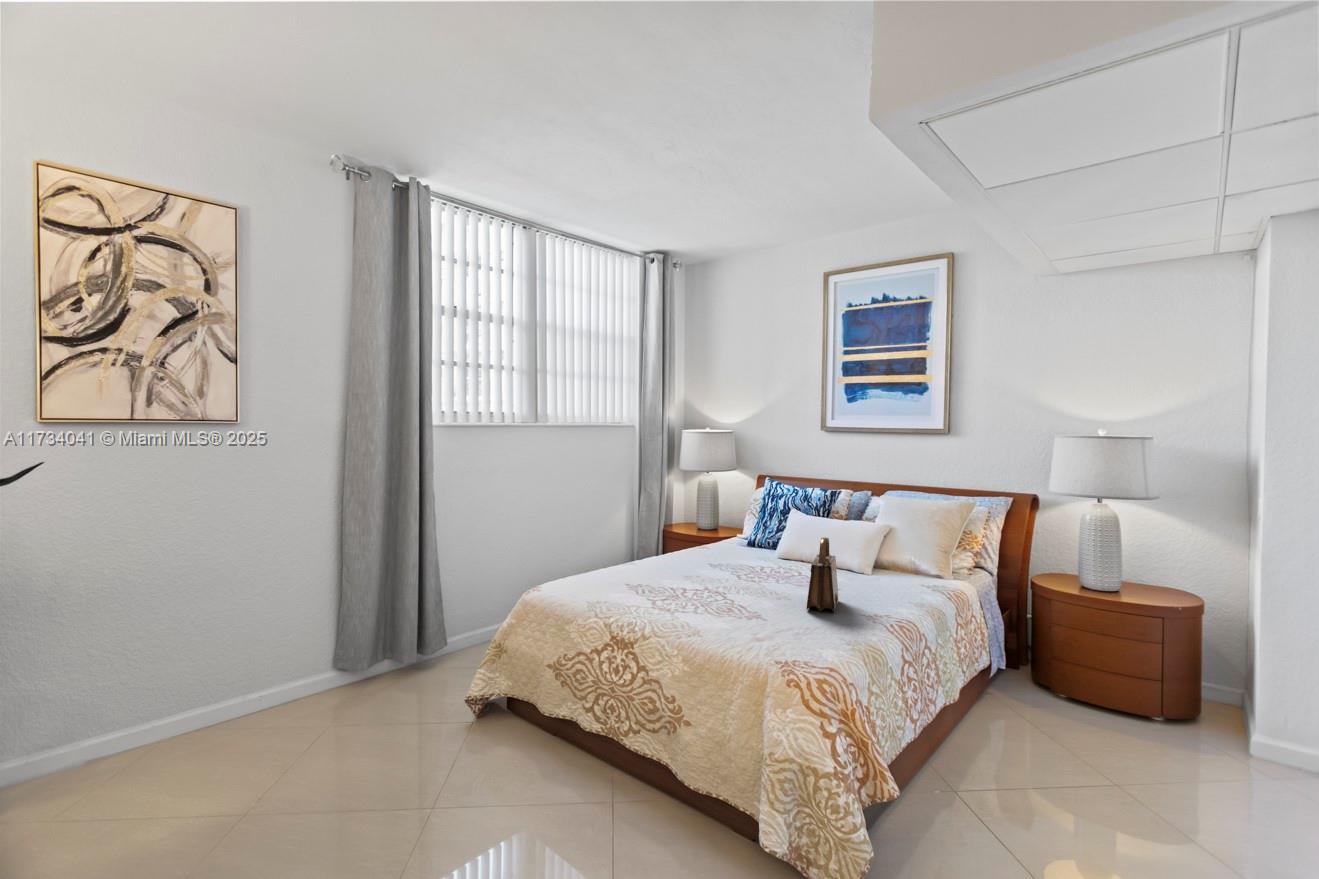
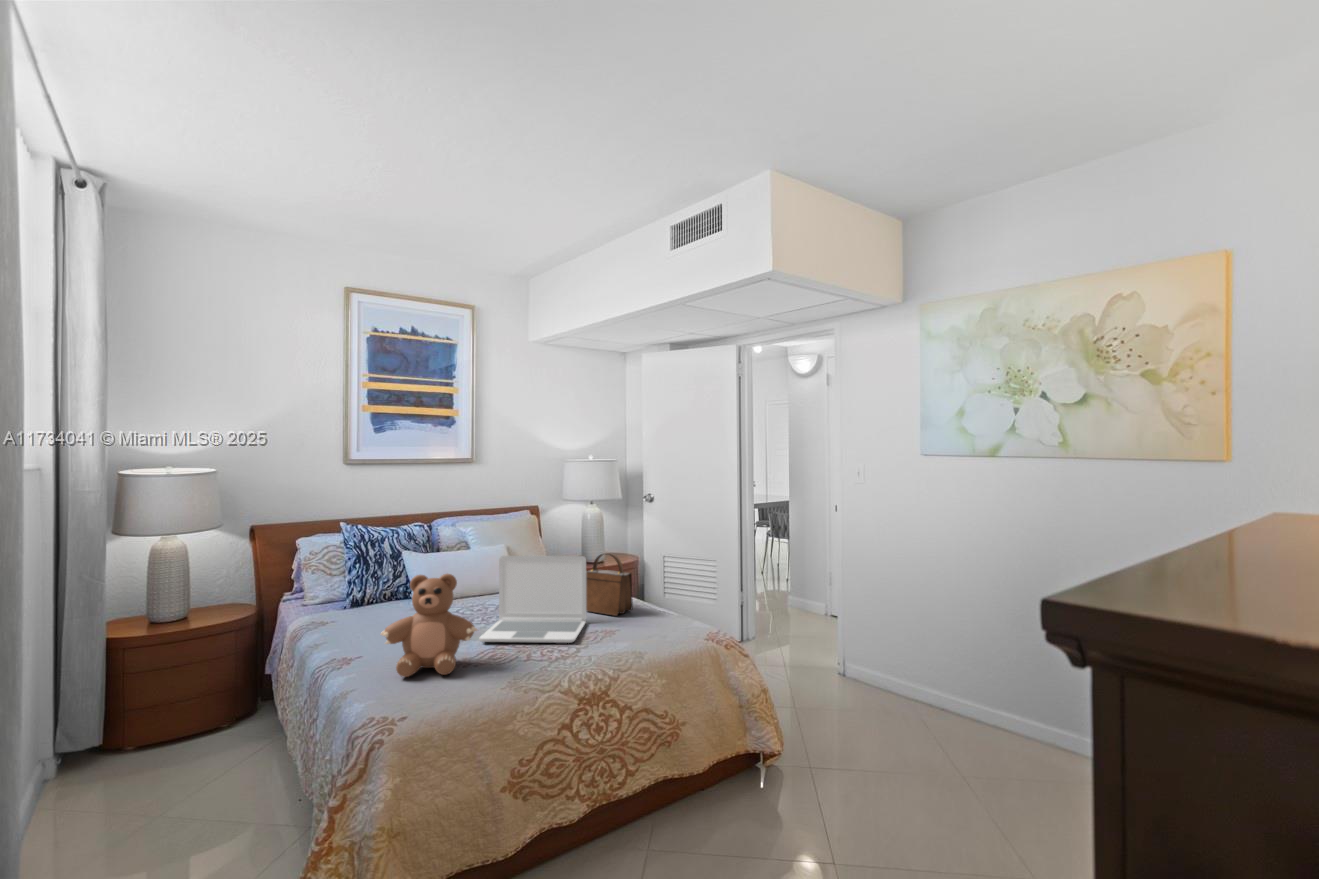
teddy bear: none [601,511,650,588] -> present [380,574,477,677]
laptop: none [685,518,776,606] -> present [479,556,586,643]

